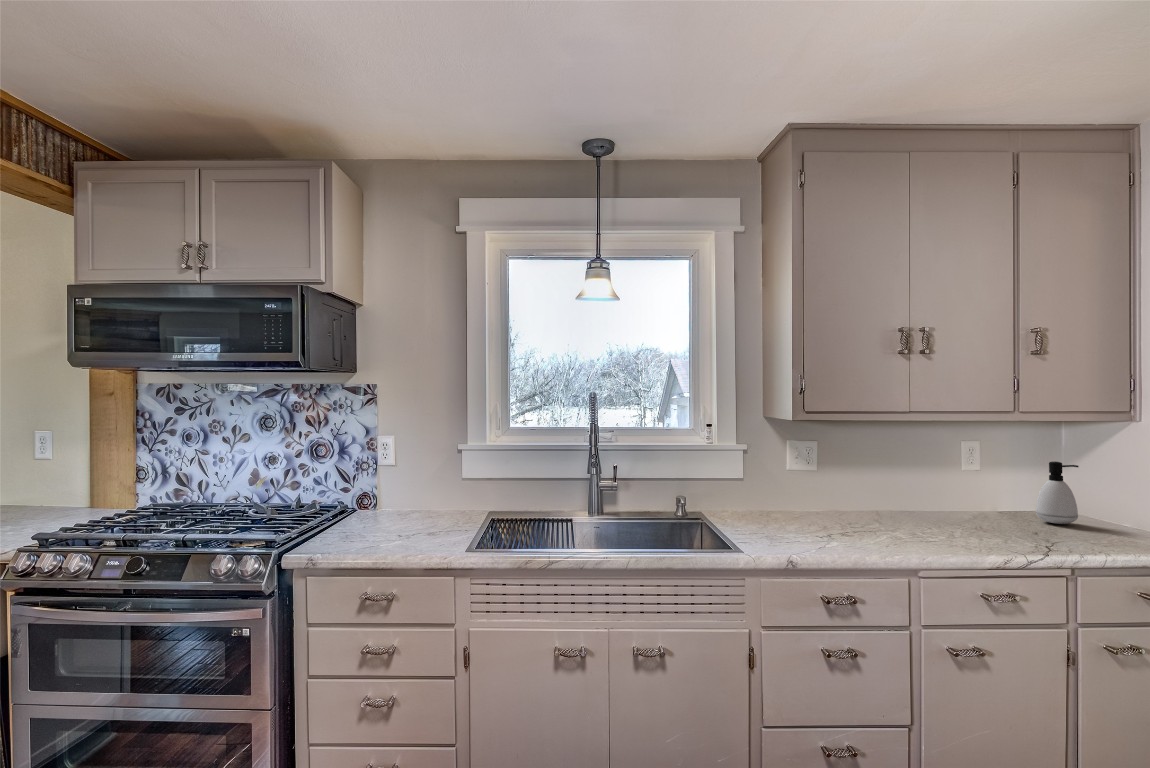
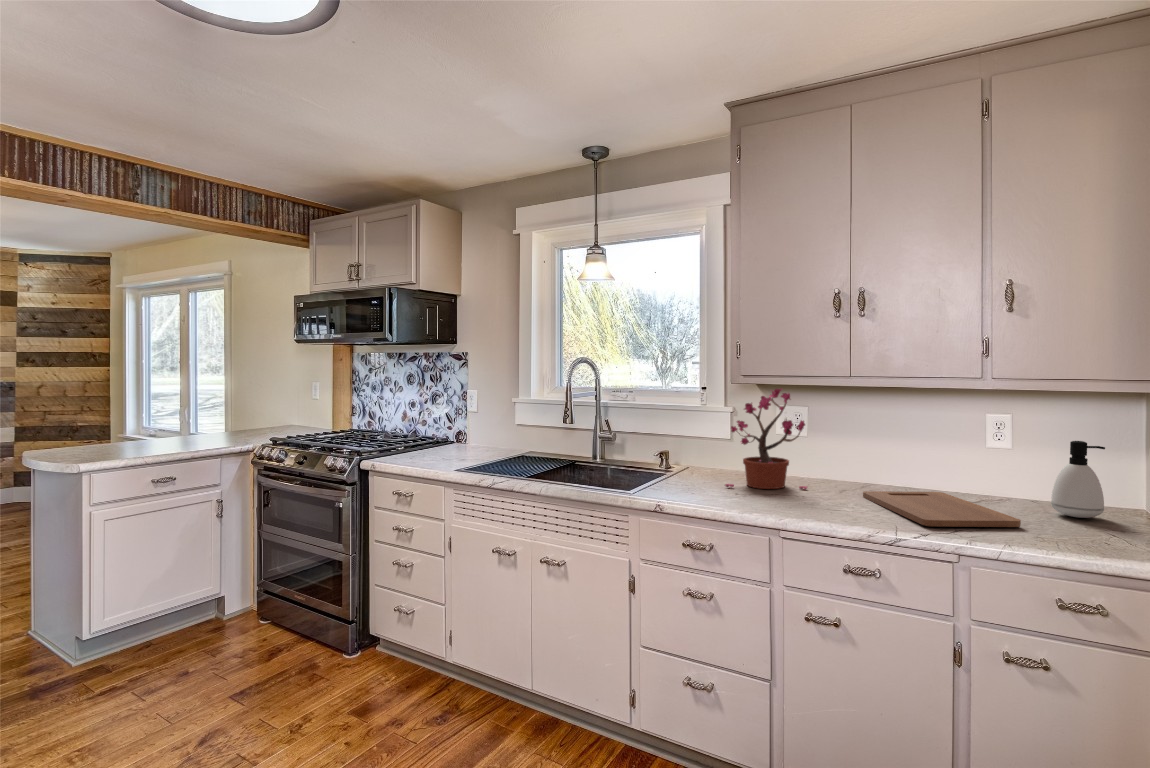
potted plant: none [772,424,858,531] -> present [725,388,807,489]
cutting board: none [907,514,1066,547] -> present [863,491,1021,527]

